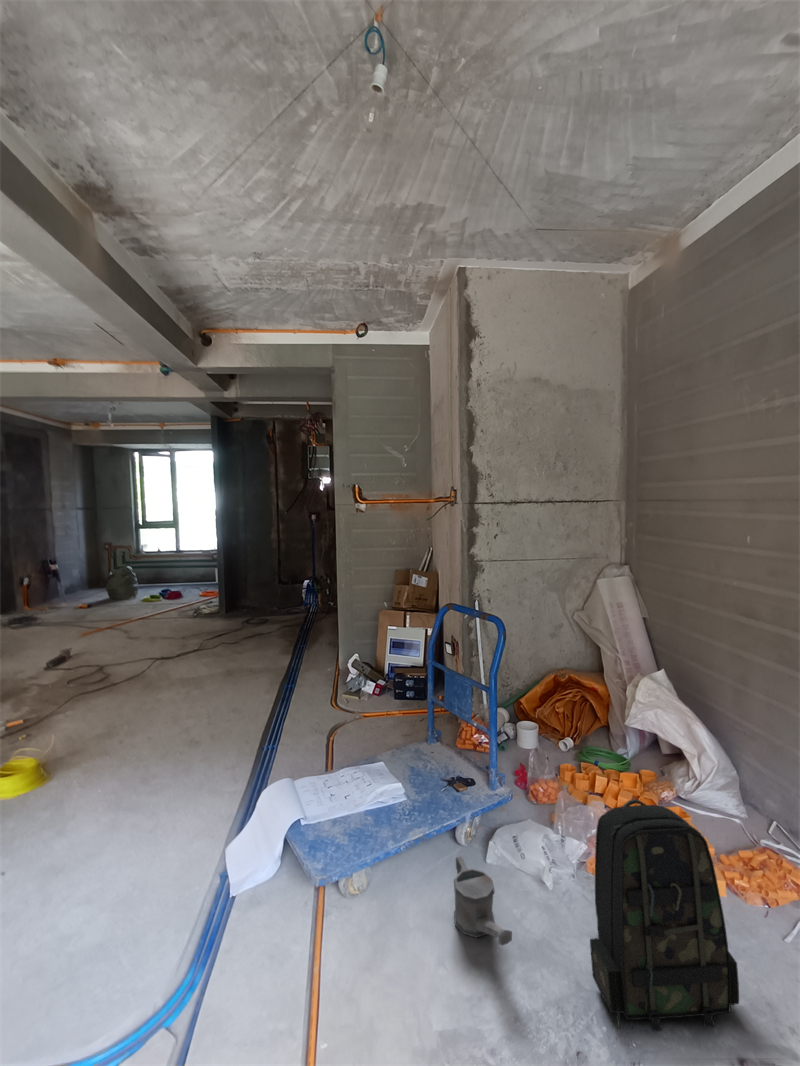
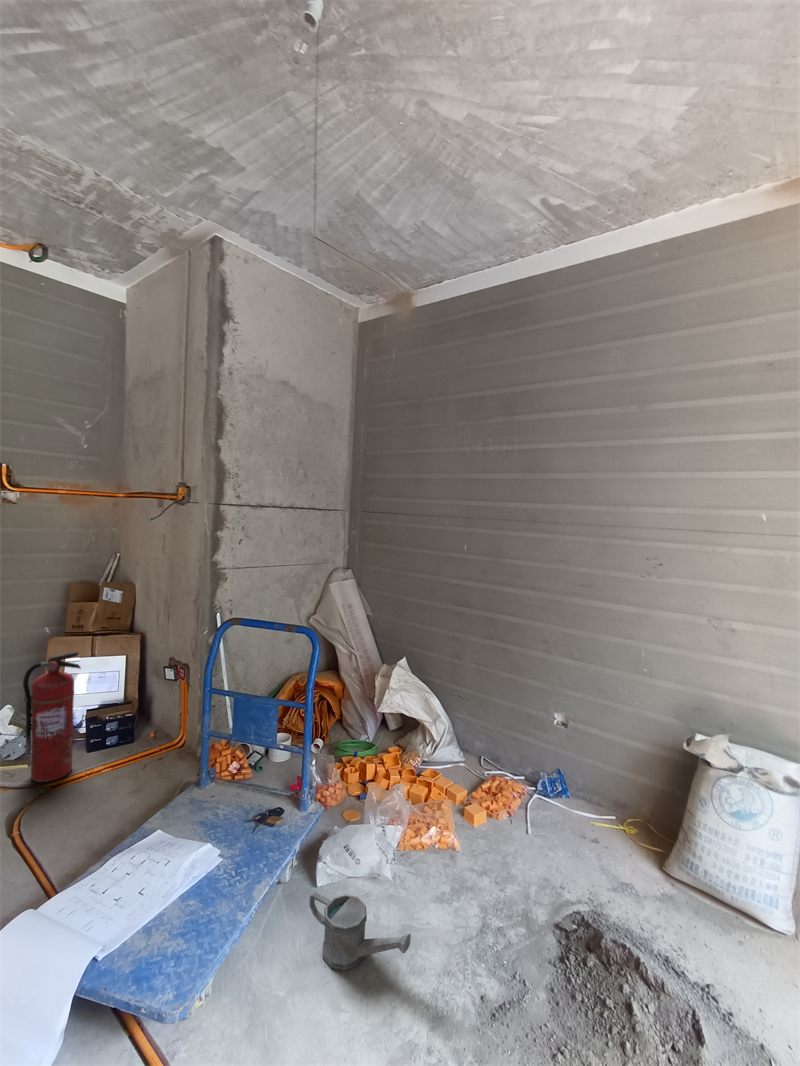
fire extinguisher: none [352,621,384,712] -> present [23,651,81,782]
backpack: present [590,799,739,1031] -> none [438,763,546,963]

